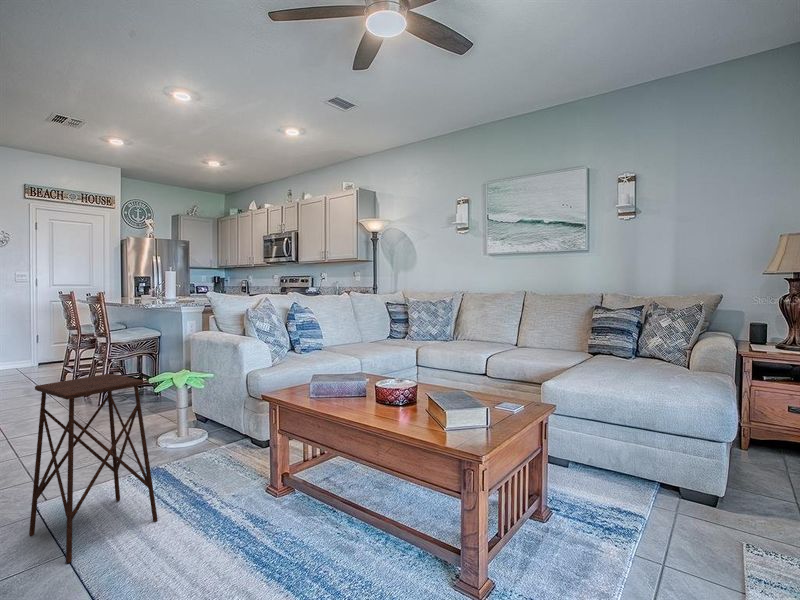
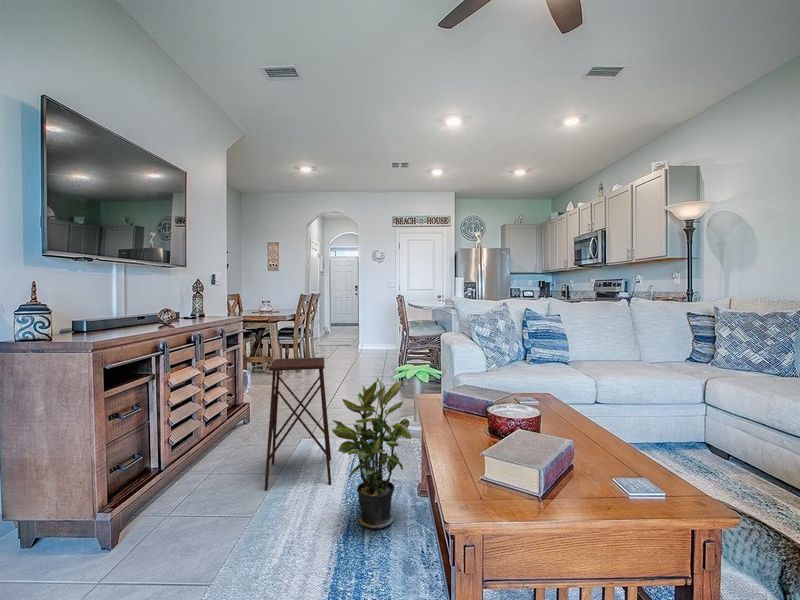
potted plant: none [207,377,288,536] -> present [332,377,411,529]

